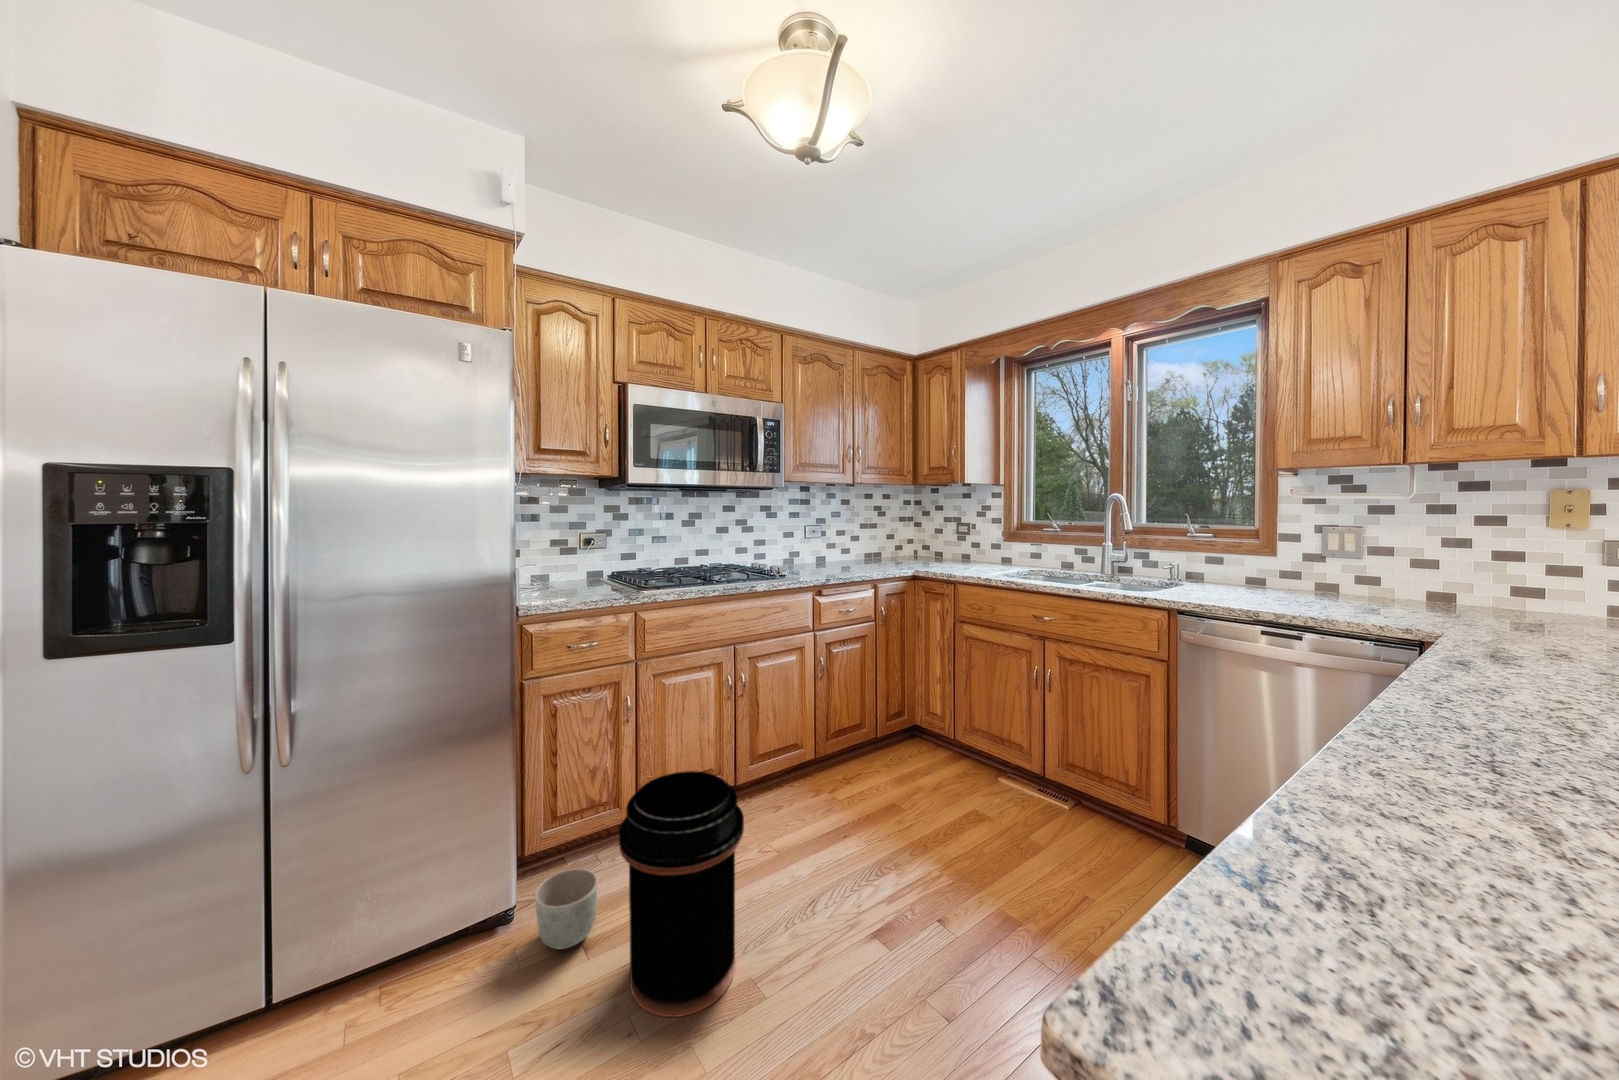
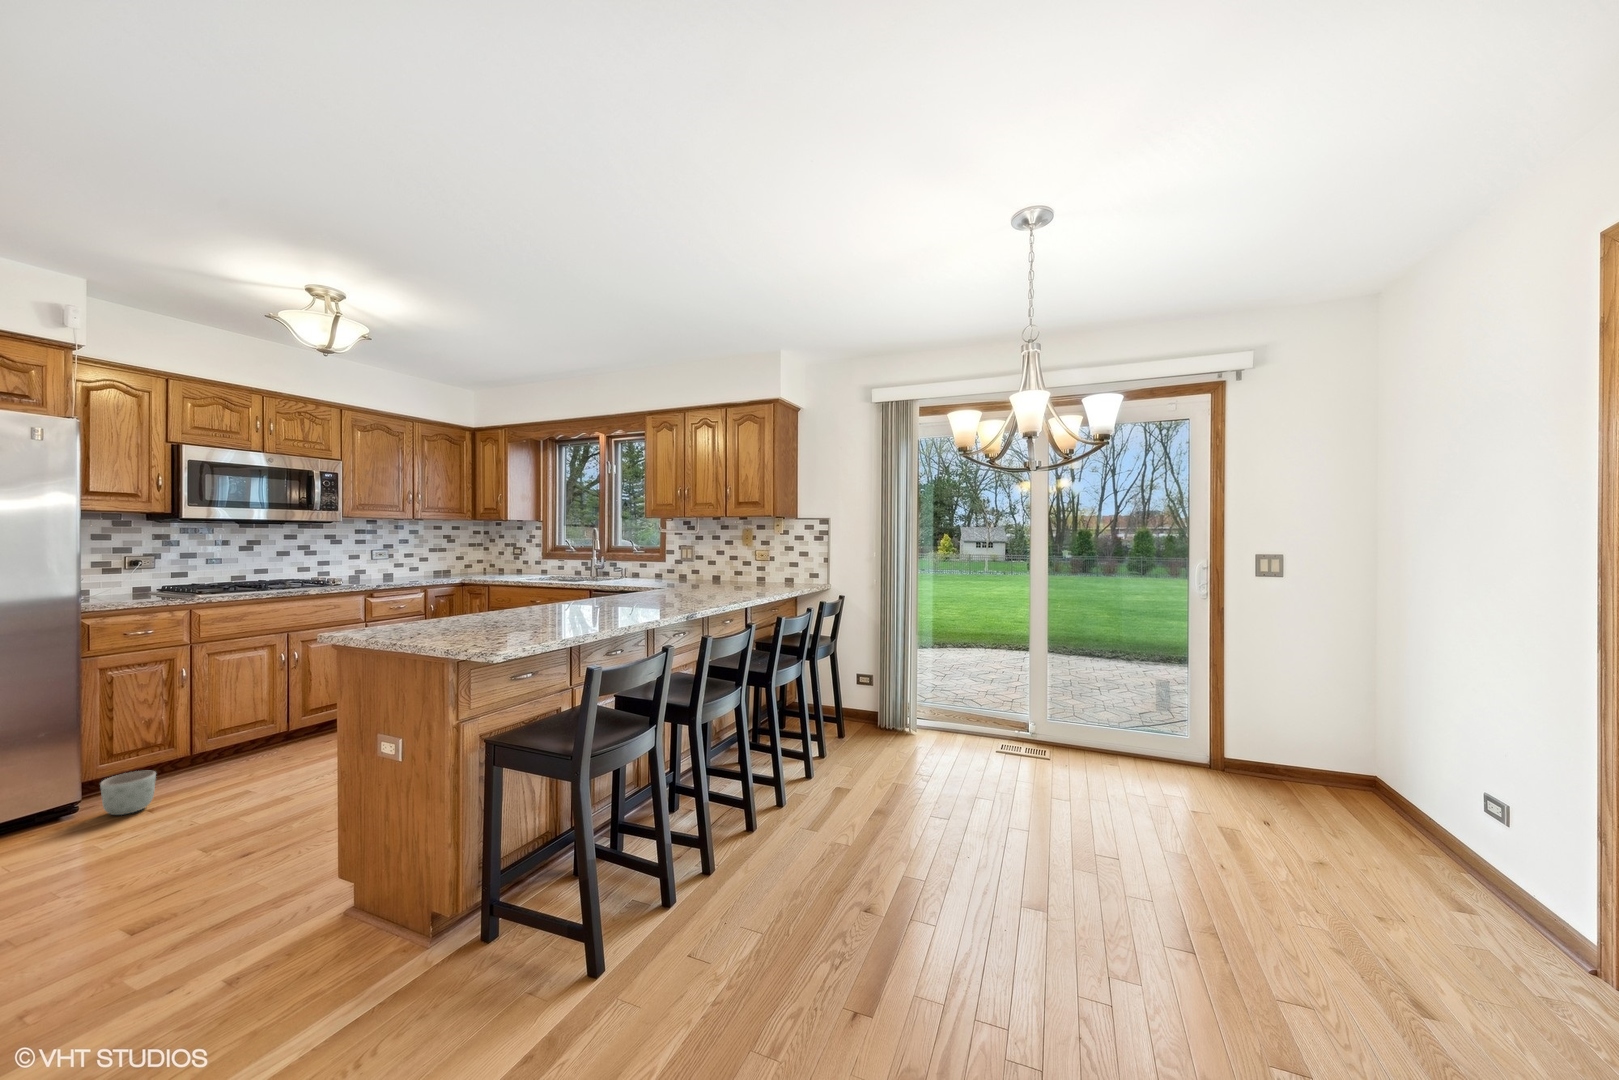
trash can: present [619,771,744,1017] -> none [177,691,273,818]

